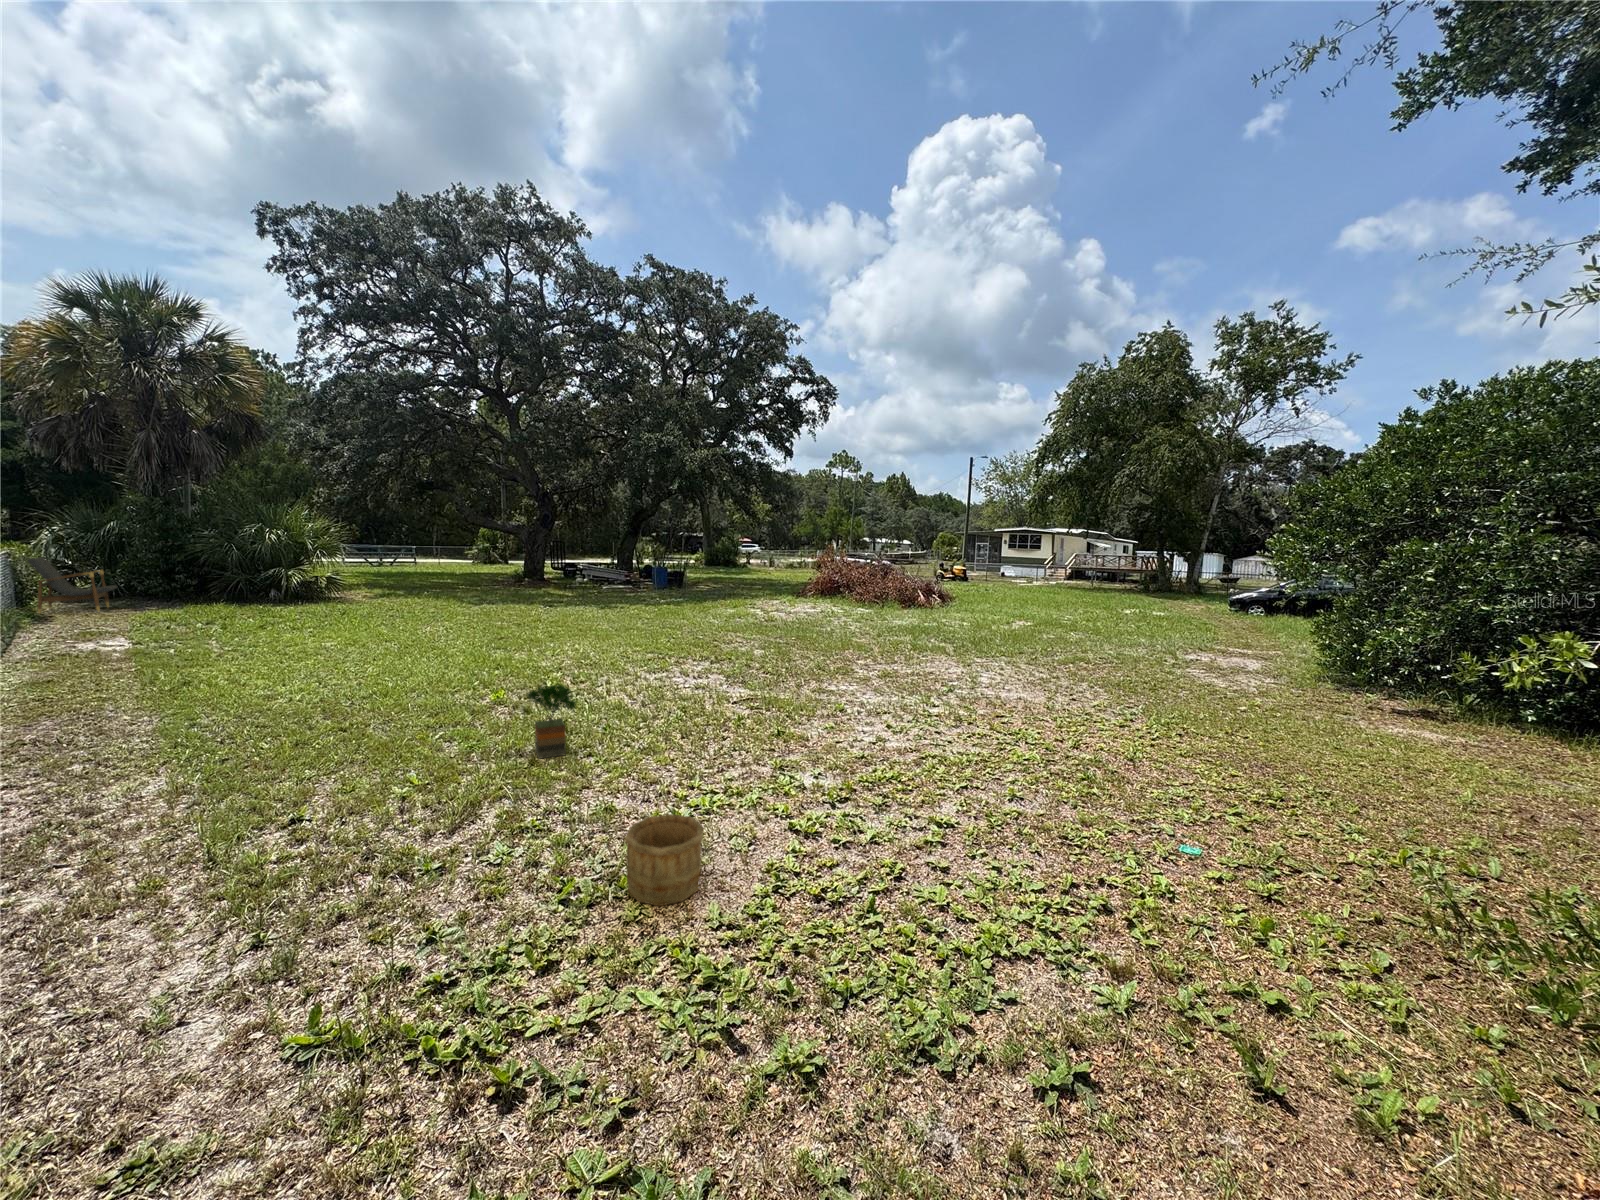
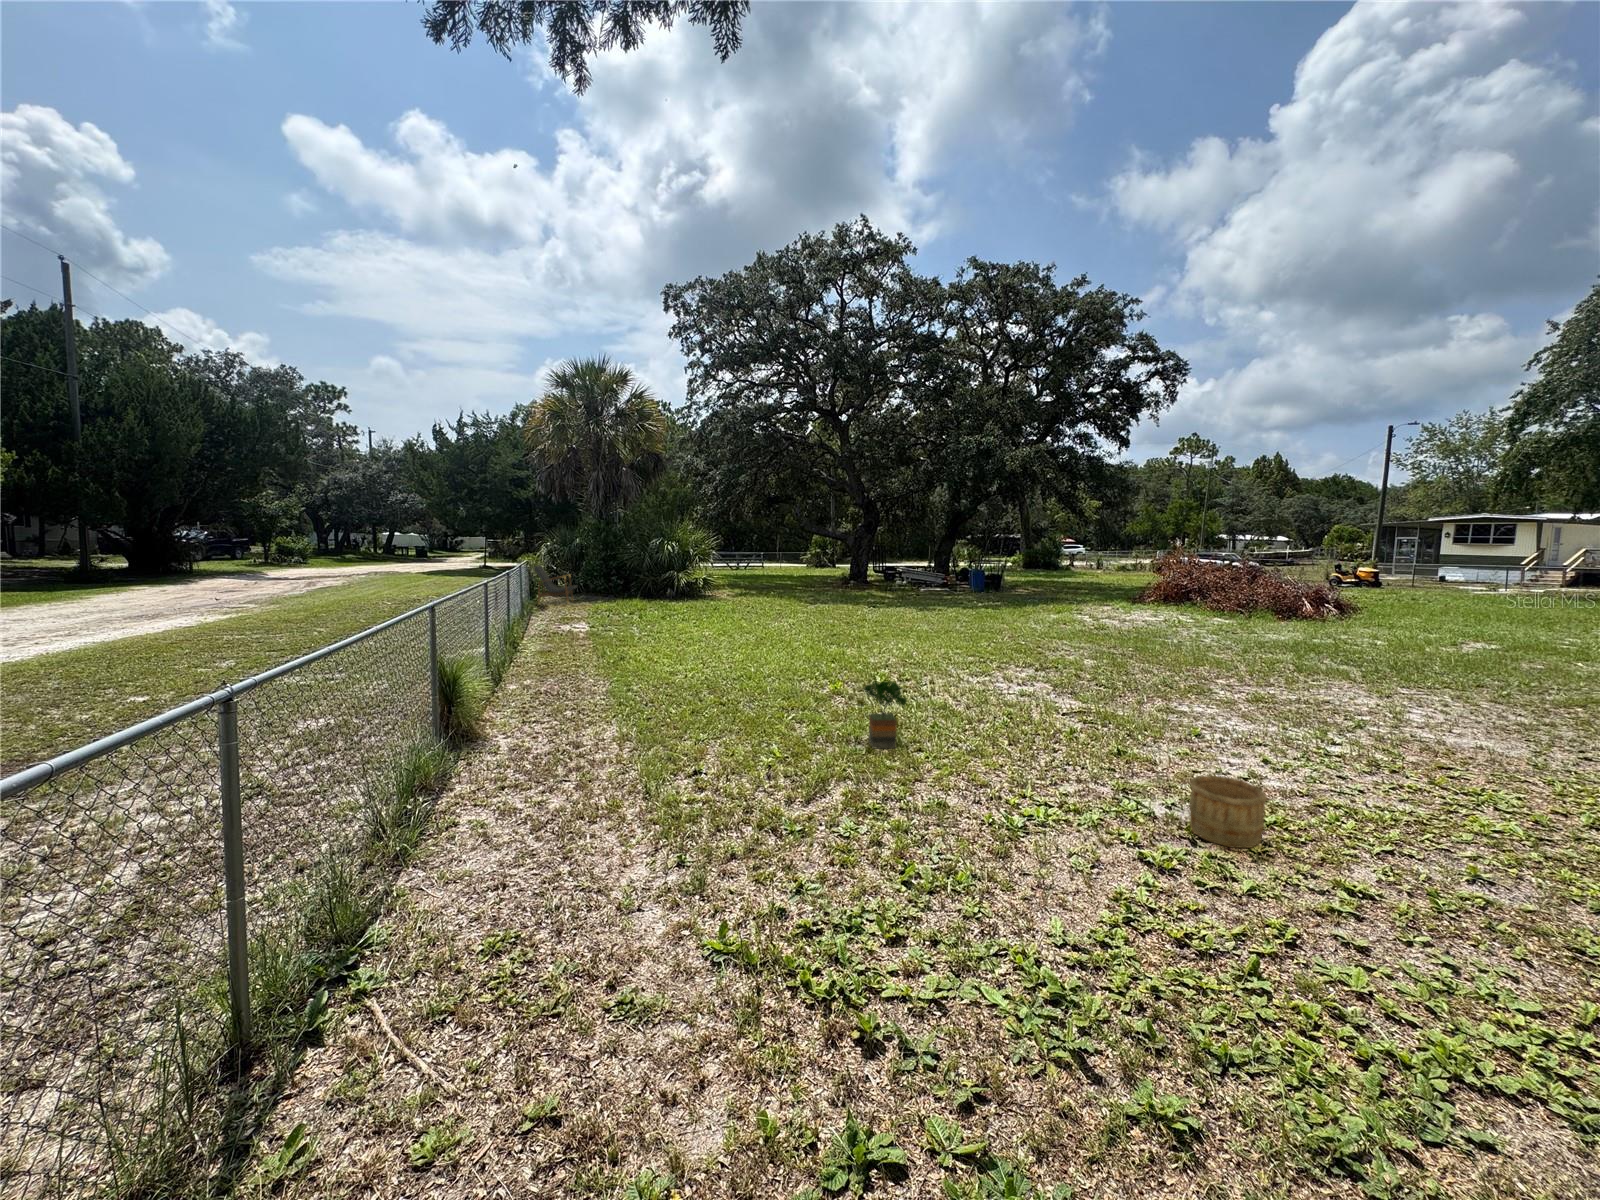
wooden bucket: present [624,814,704,906] -> present [1189,776,1268,848]

